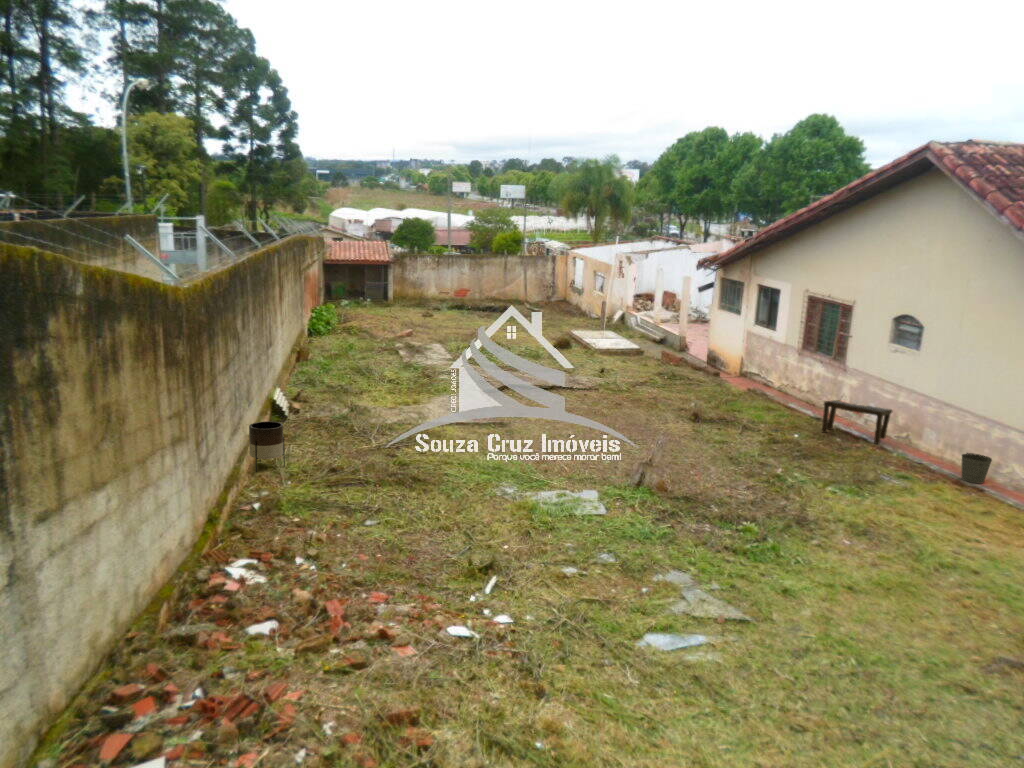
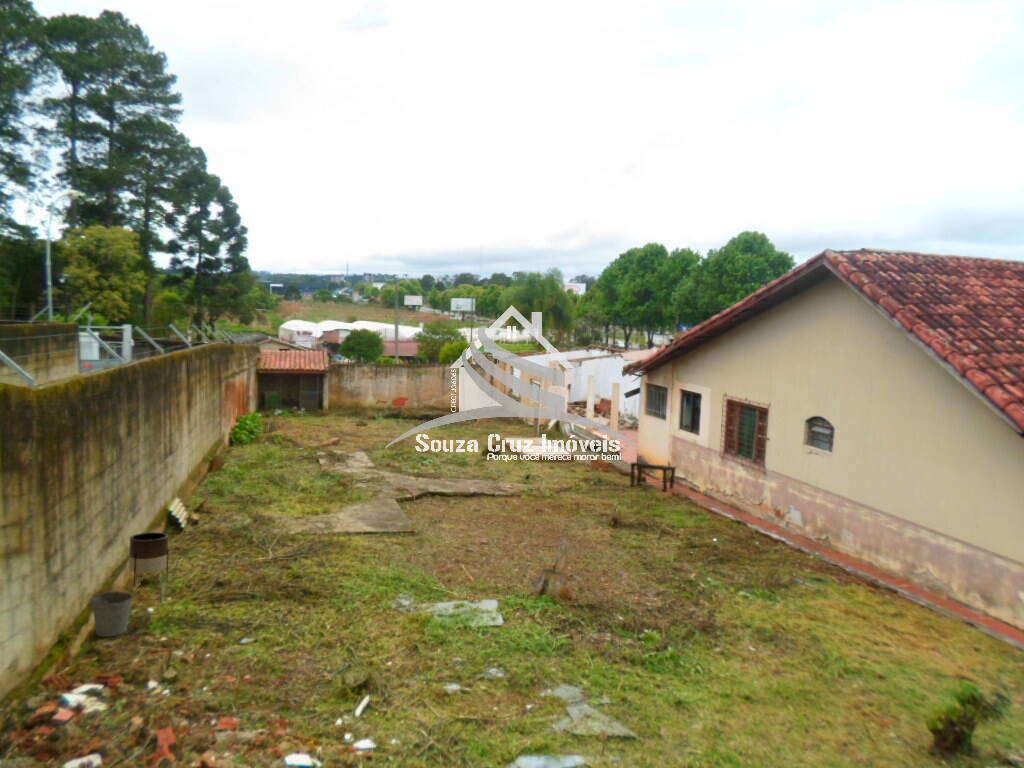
bench: present [822,400,892,444] -> present [630,462,676,492]
bucket: present [962,453,992,483] -> present [91,591,133,637]

